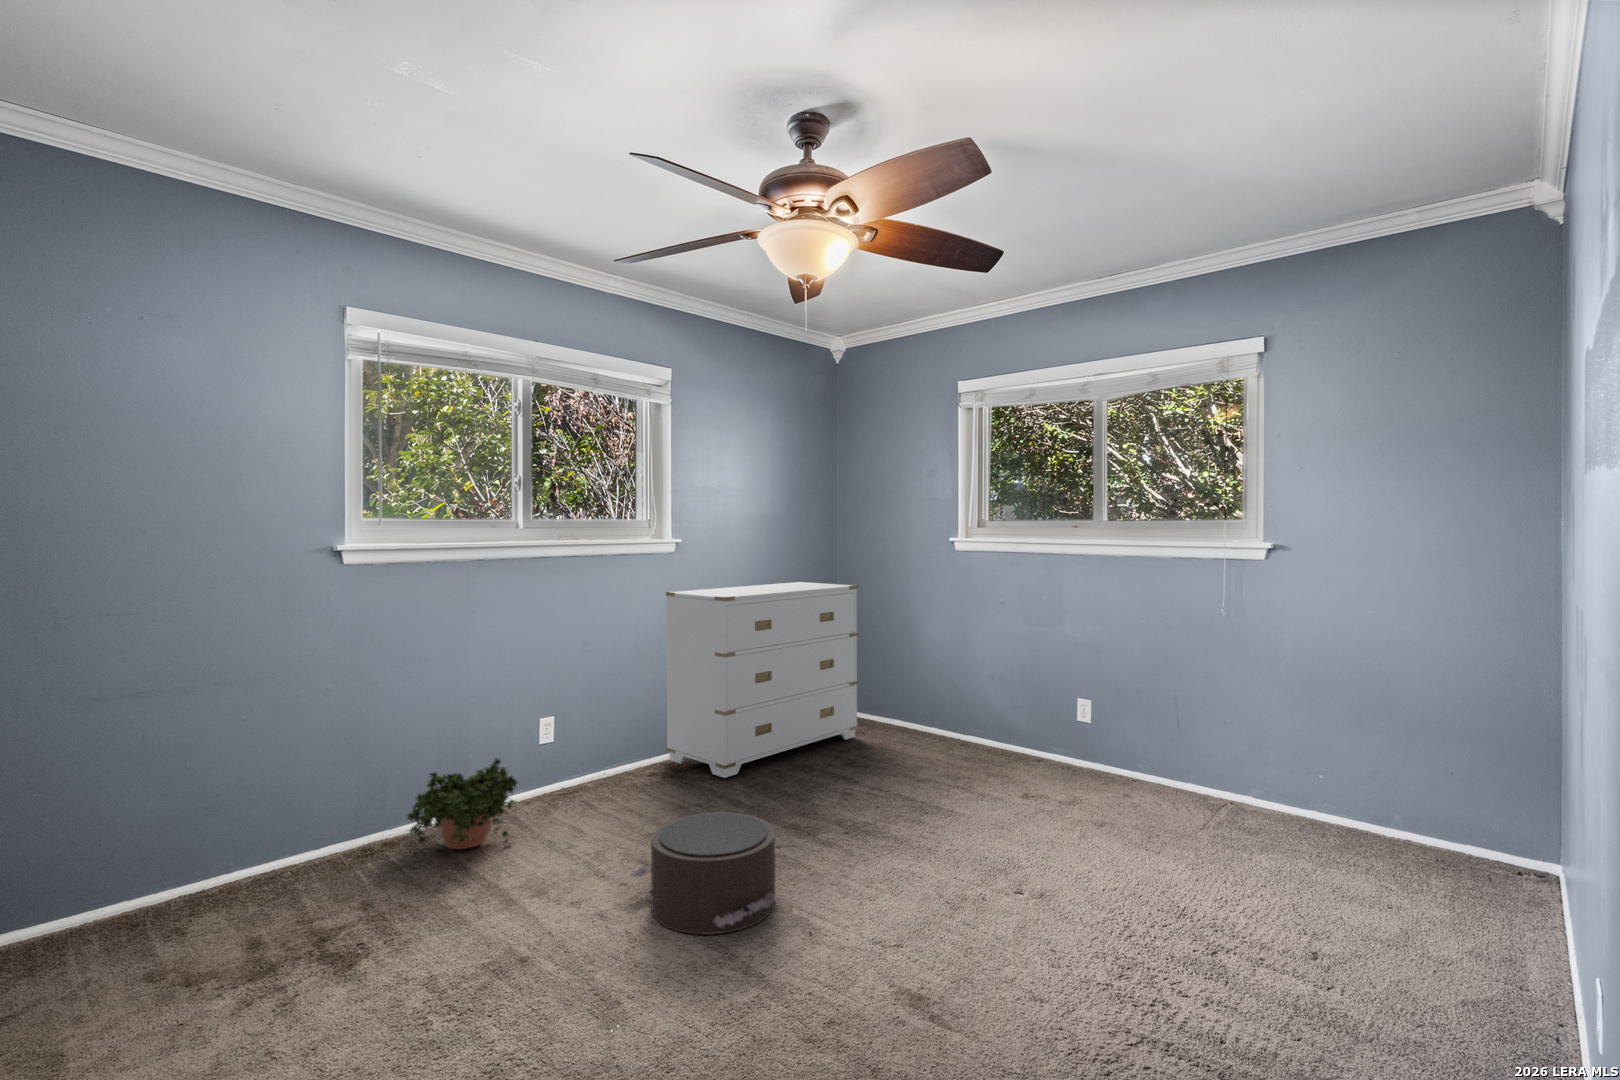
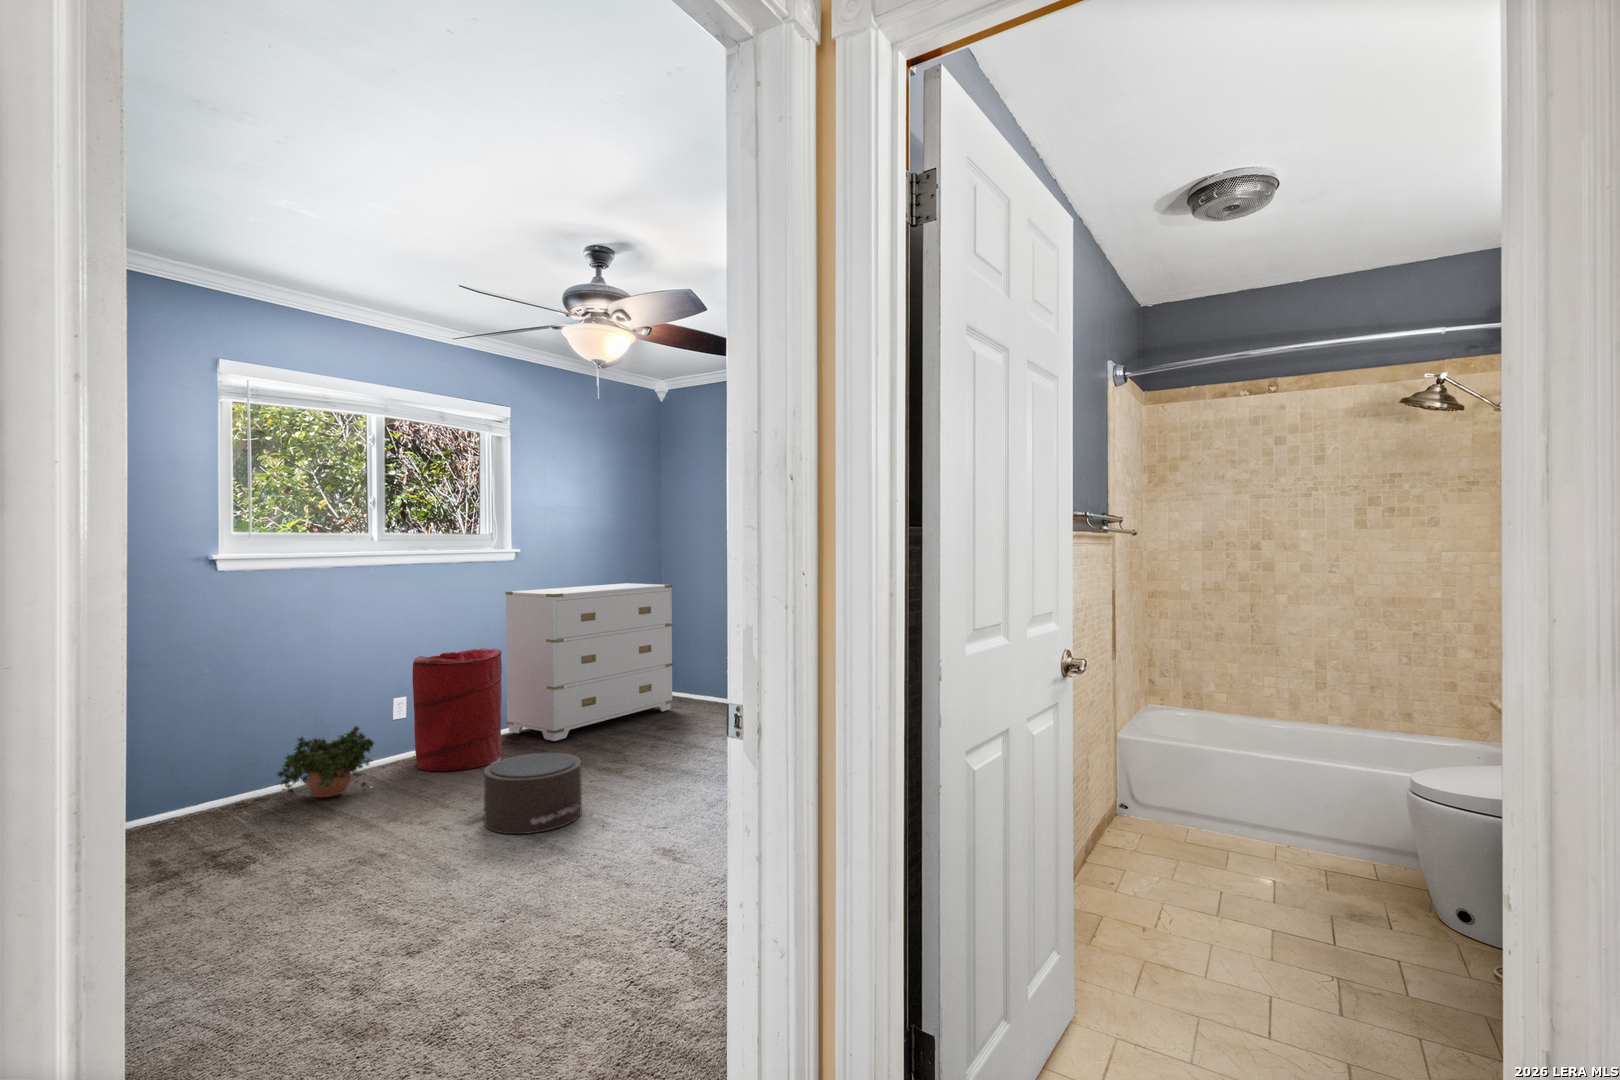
laundry hamper: none [562,662,665,816] -> present [412,648,503,771]

